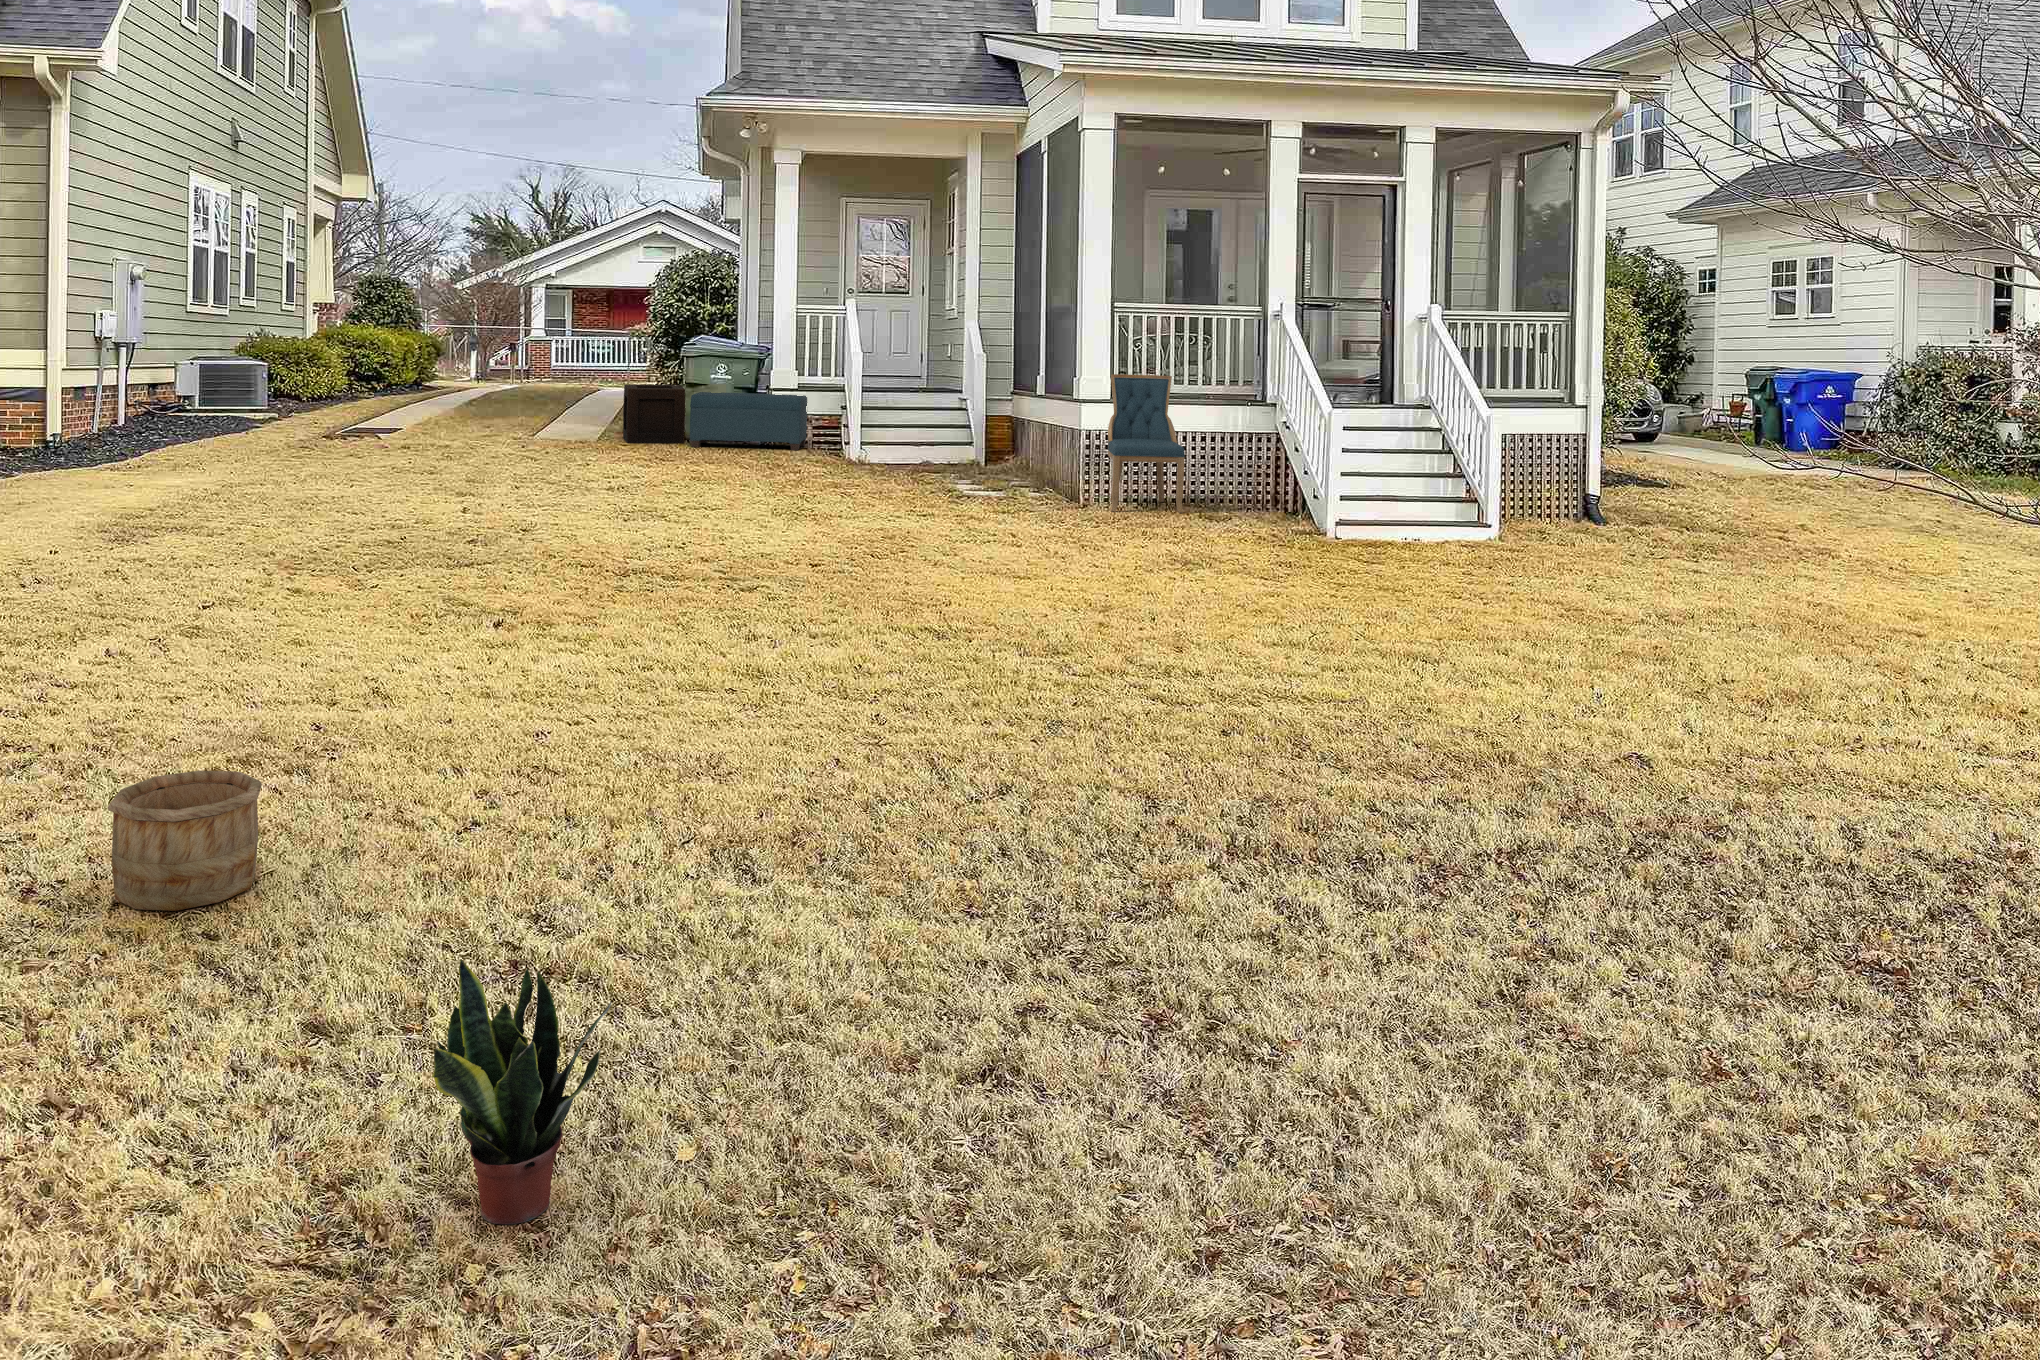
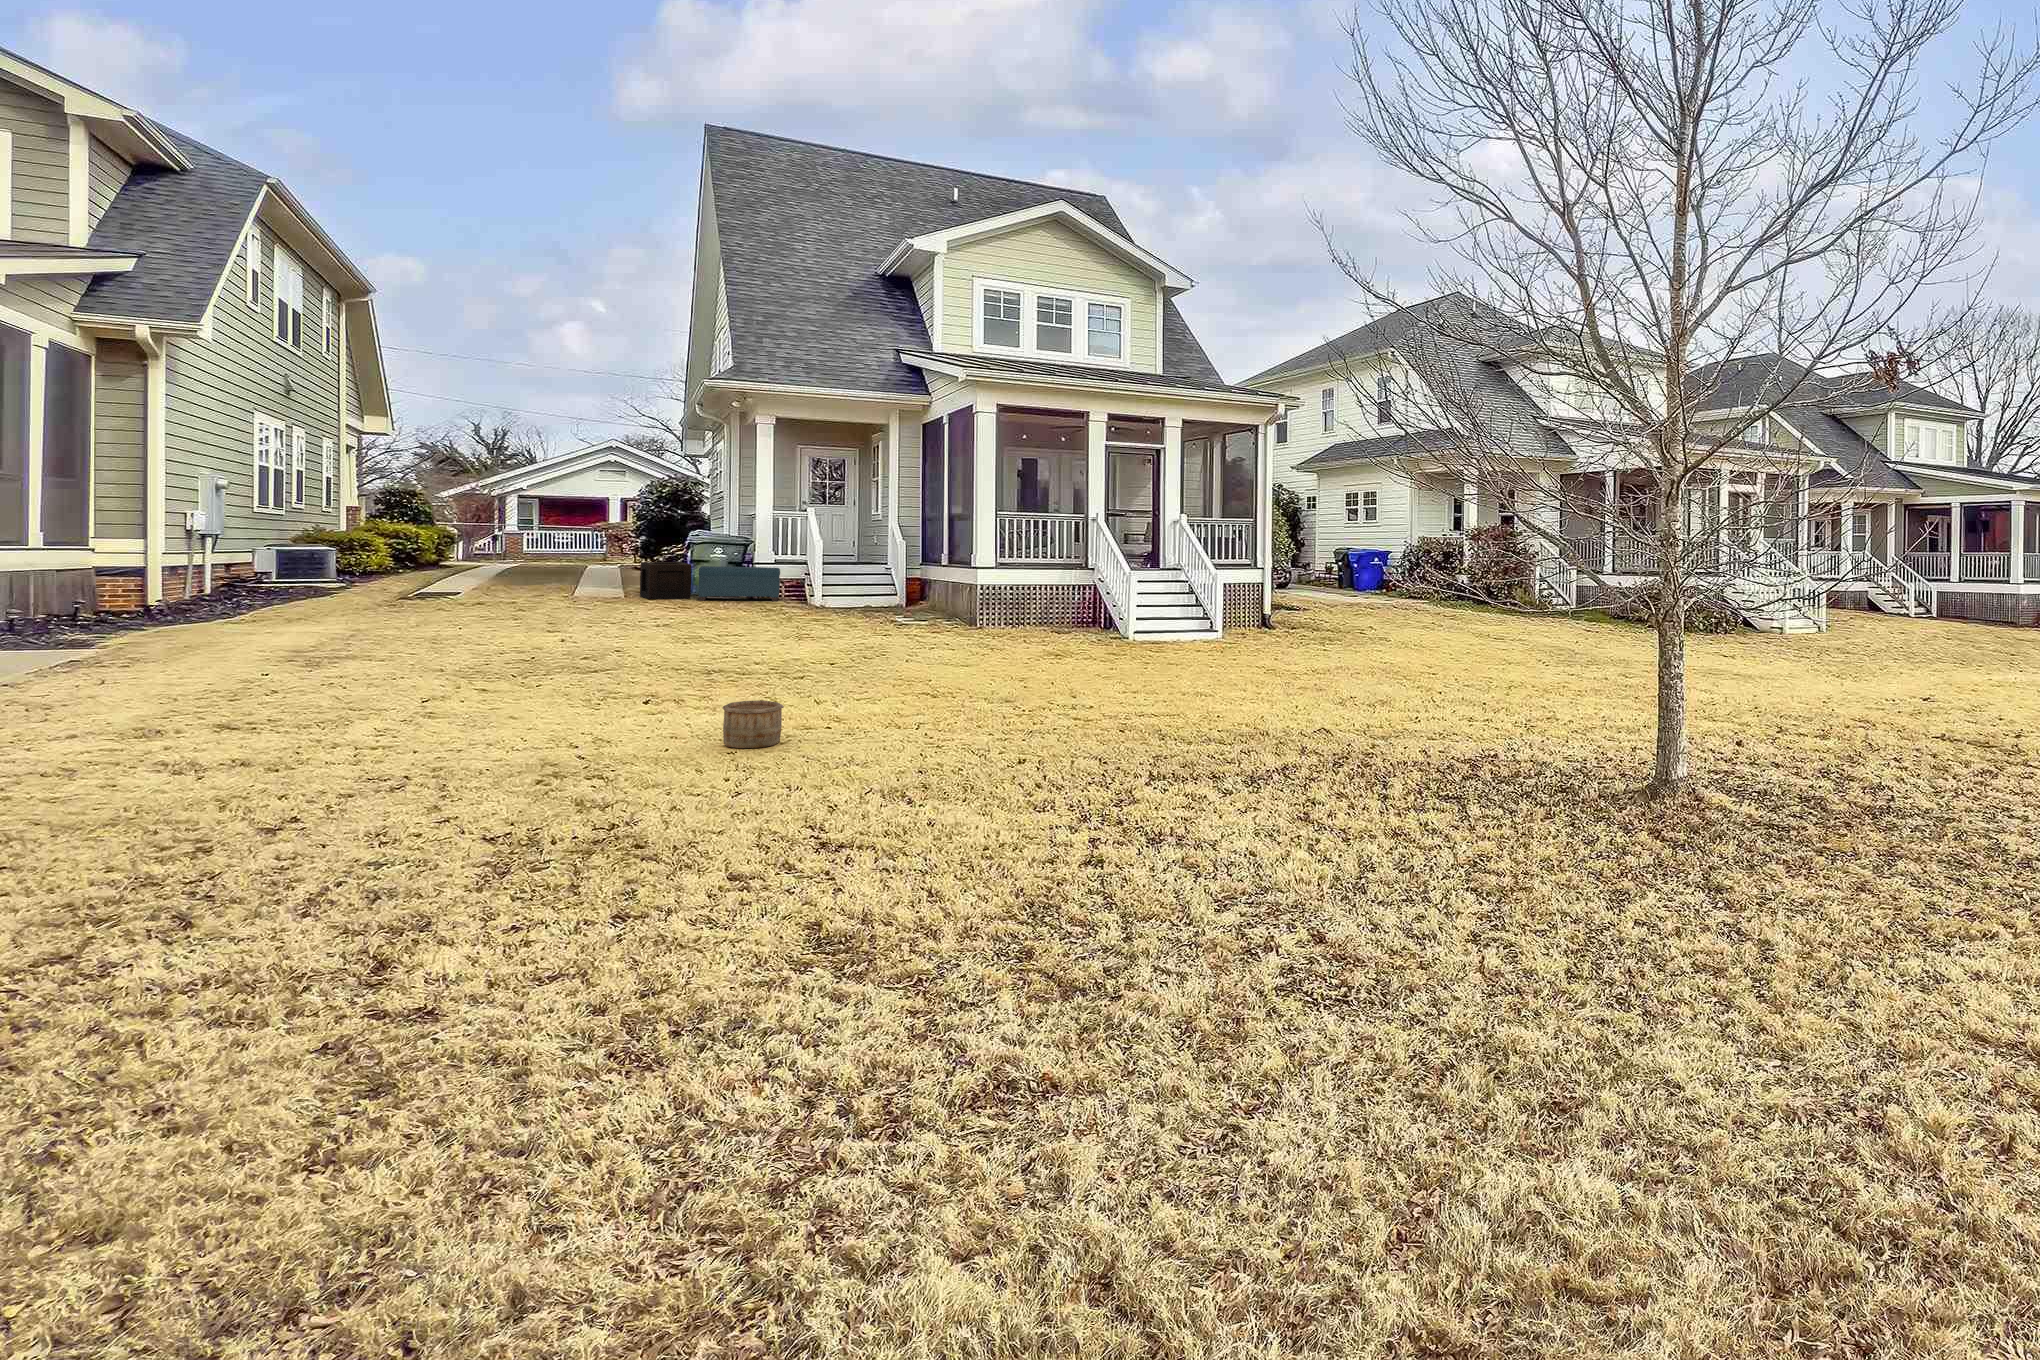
chair: present [1108,374,1185,513] -> none [1003,552,1050,626]
potted plant: present [431,960,612,1224] -> none [965,709,1017,782]

